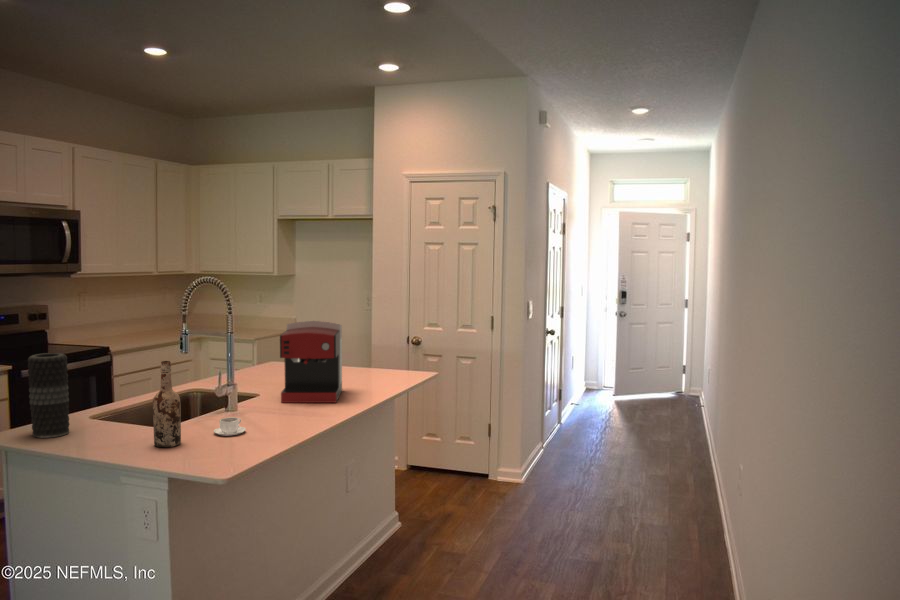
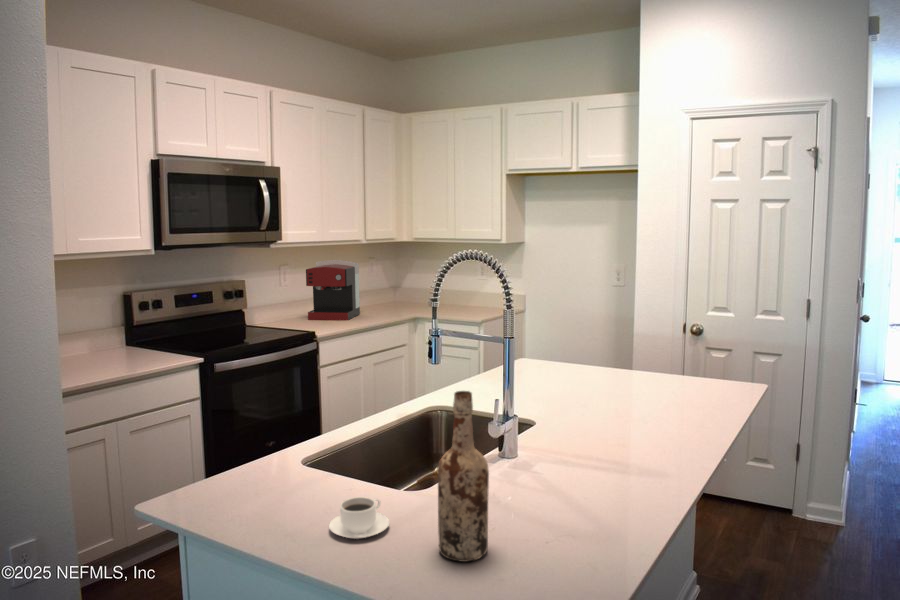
coffee maker: present [280,321,342,403] -> present [306,260,360,320]
vase: present [28,353,69,438] -> none [213,363,281,516]
coffee cup: present [214,417,246,436] -> present [329,497,389,539]

